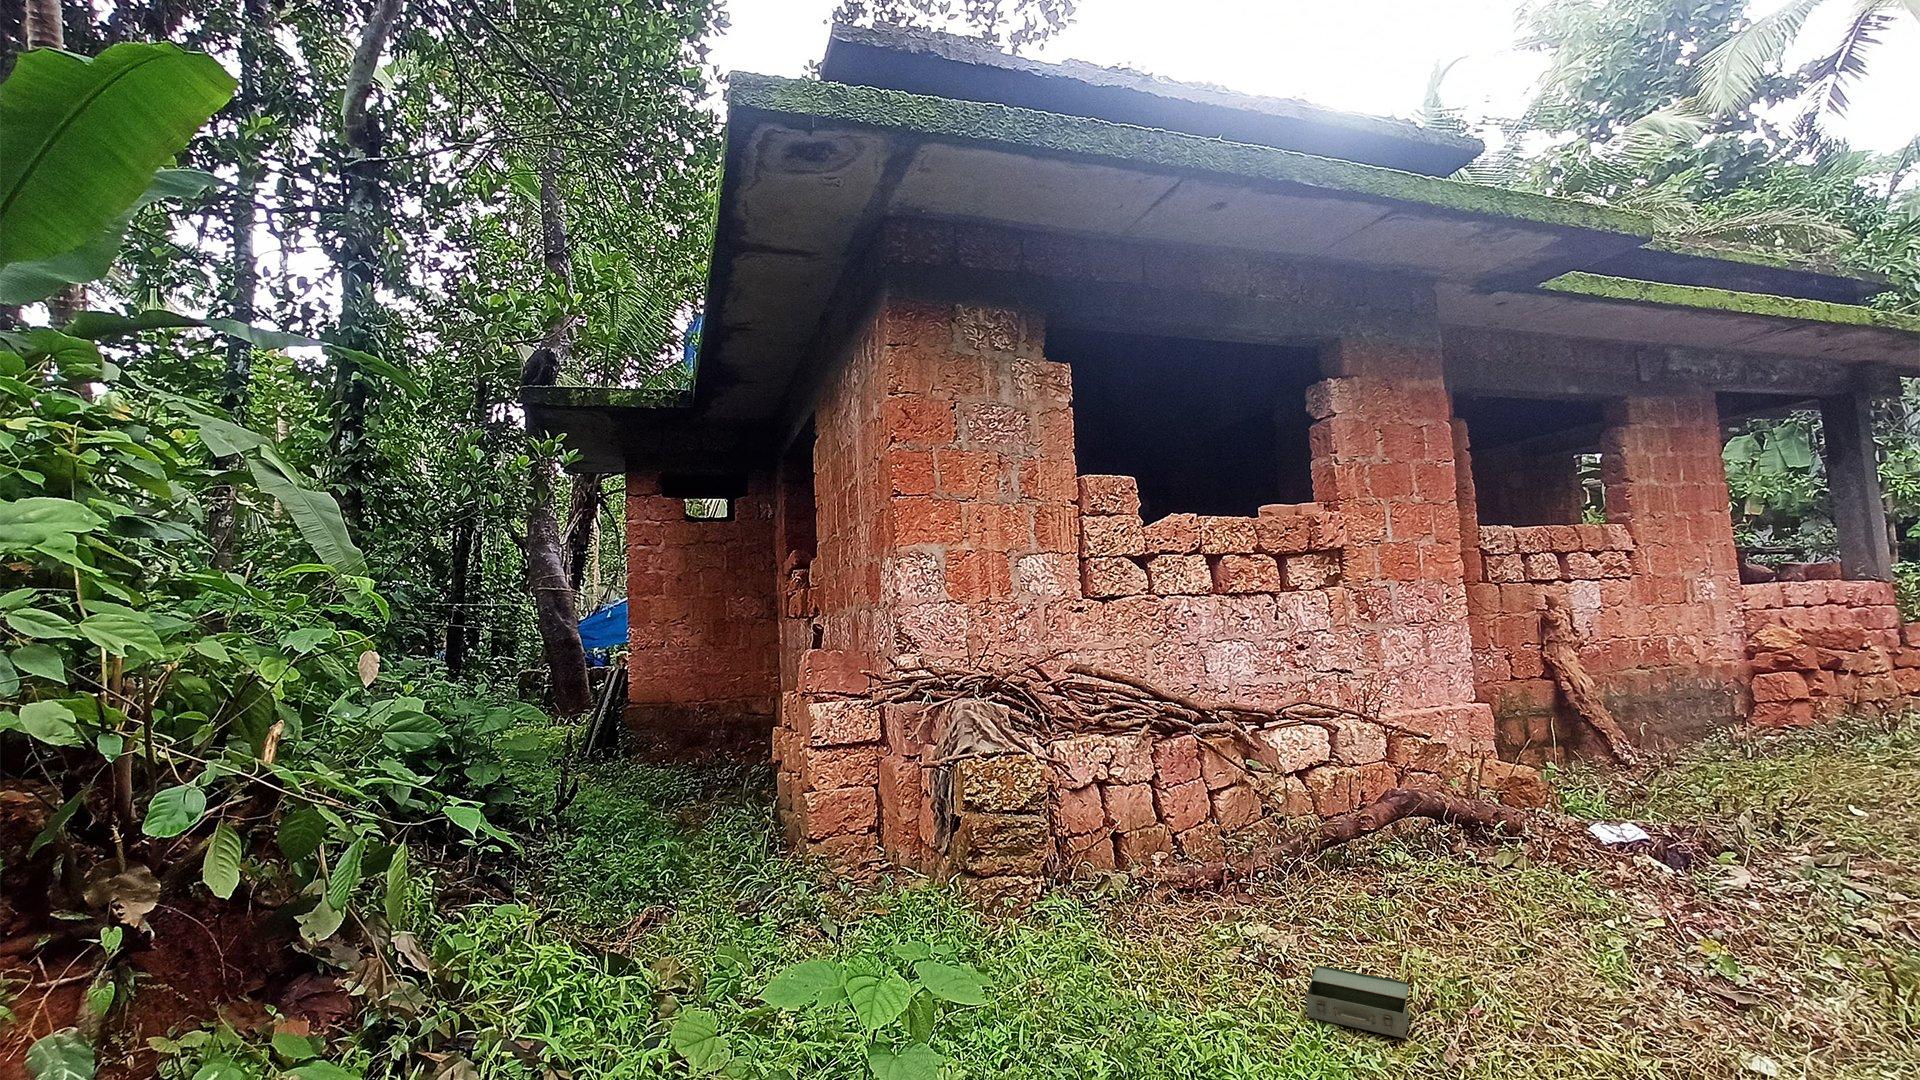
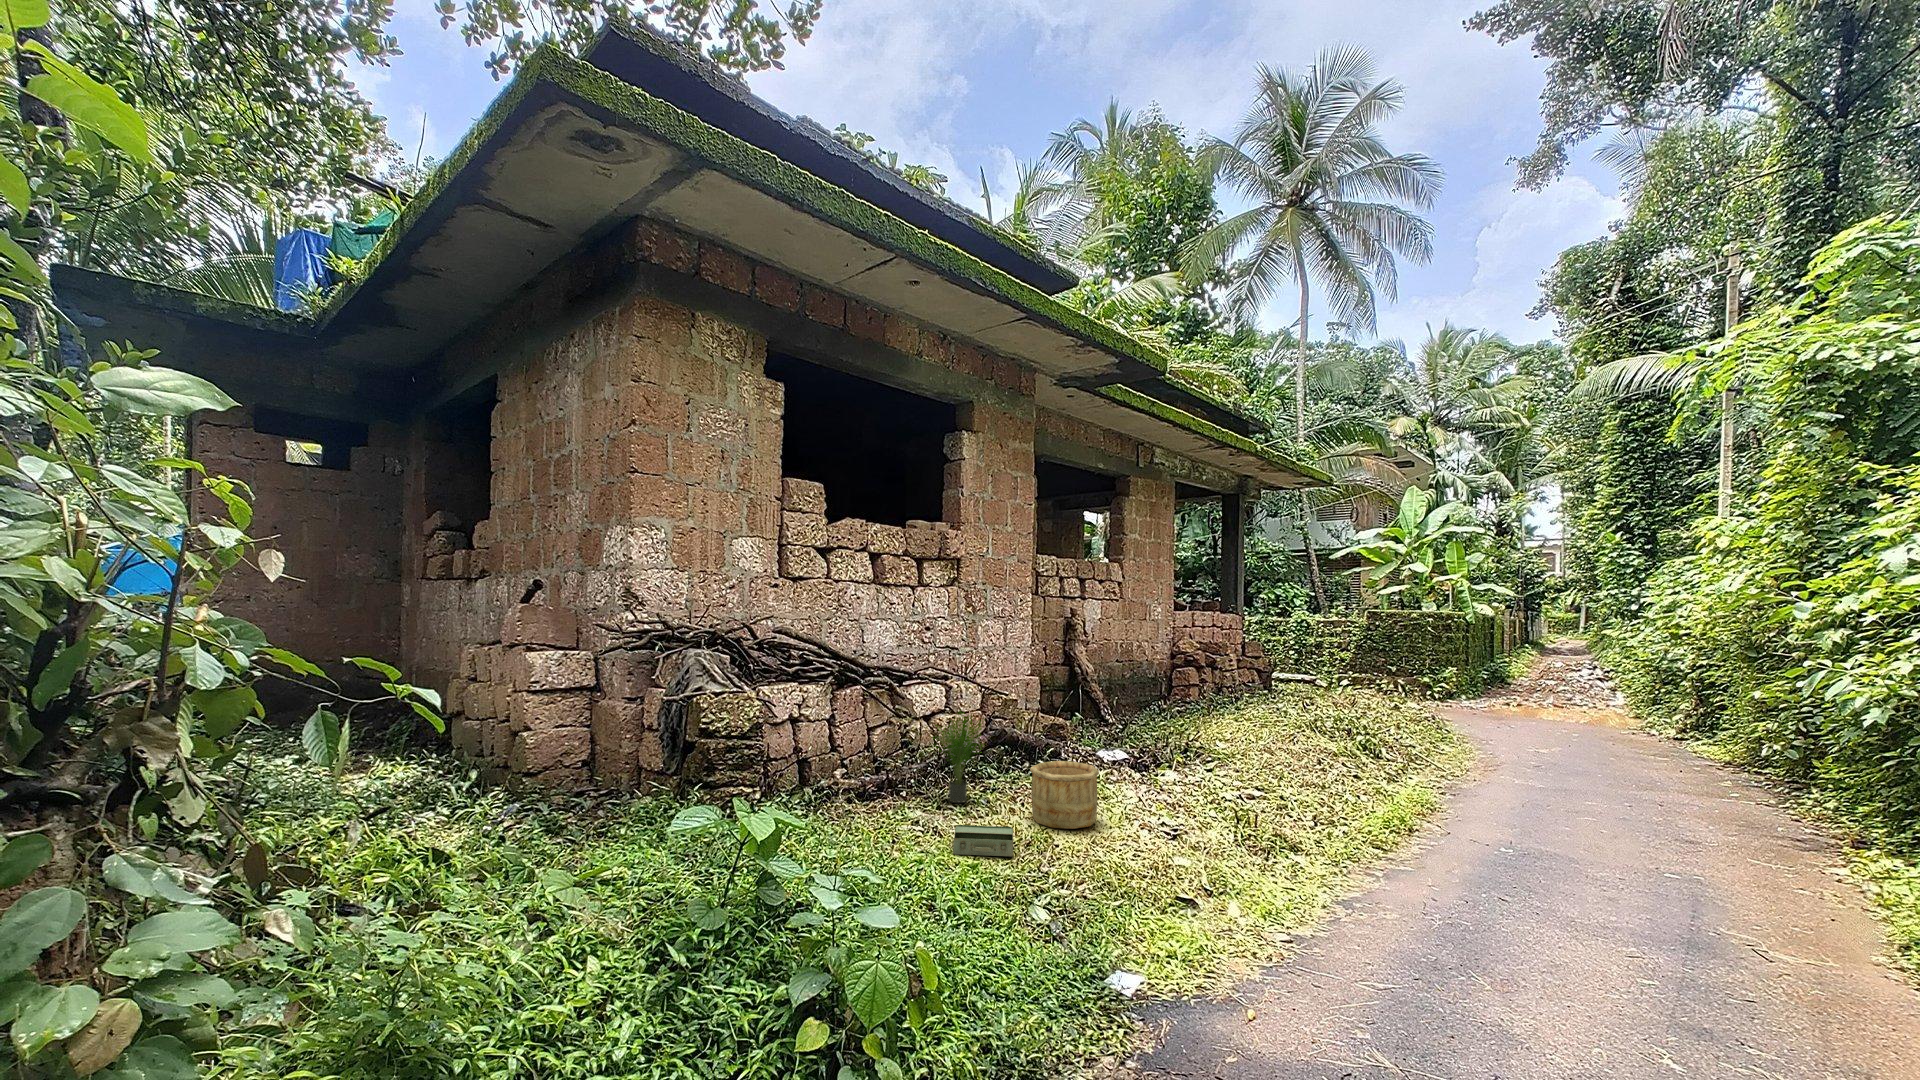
potted plant: none [1292,774,1379,911] -> present [940,712,981,803]
wooden bucket: none [1446,867,1572,989] -> present [1030,761,1099,829]

